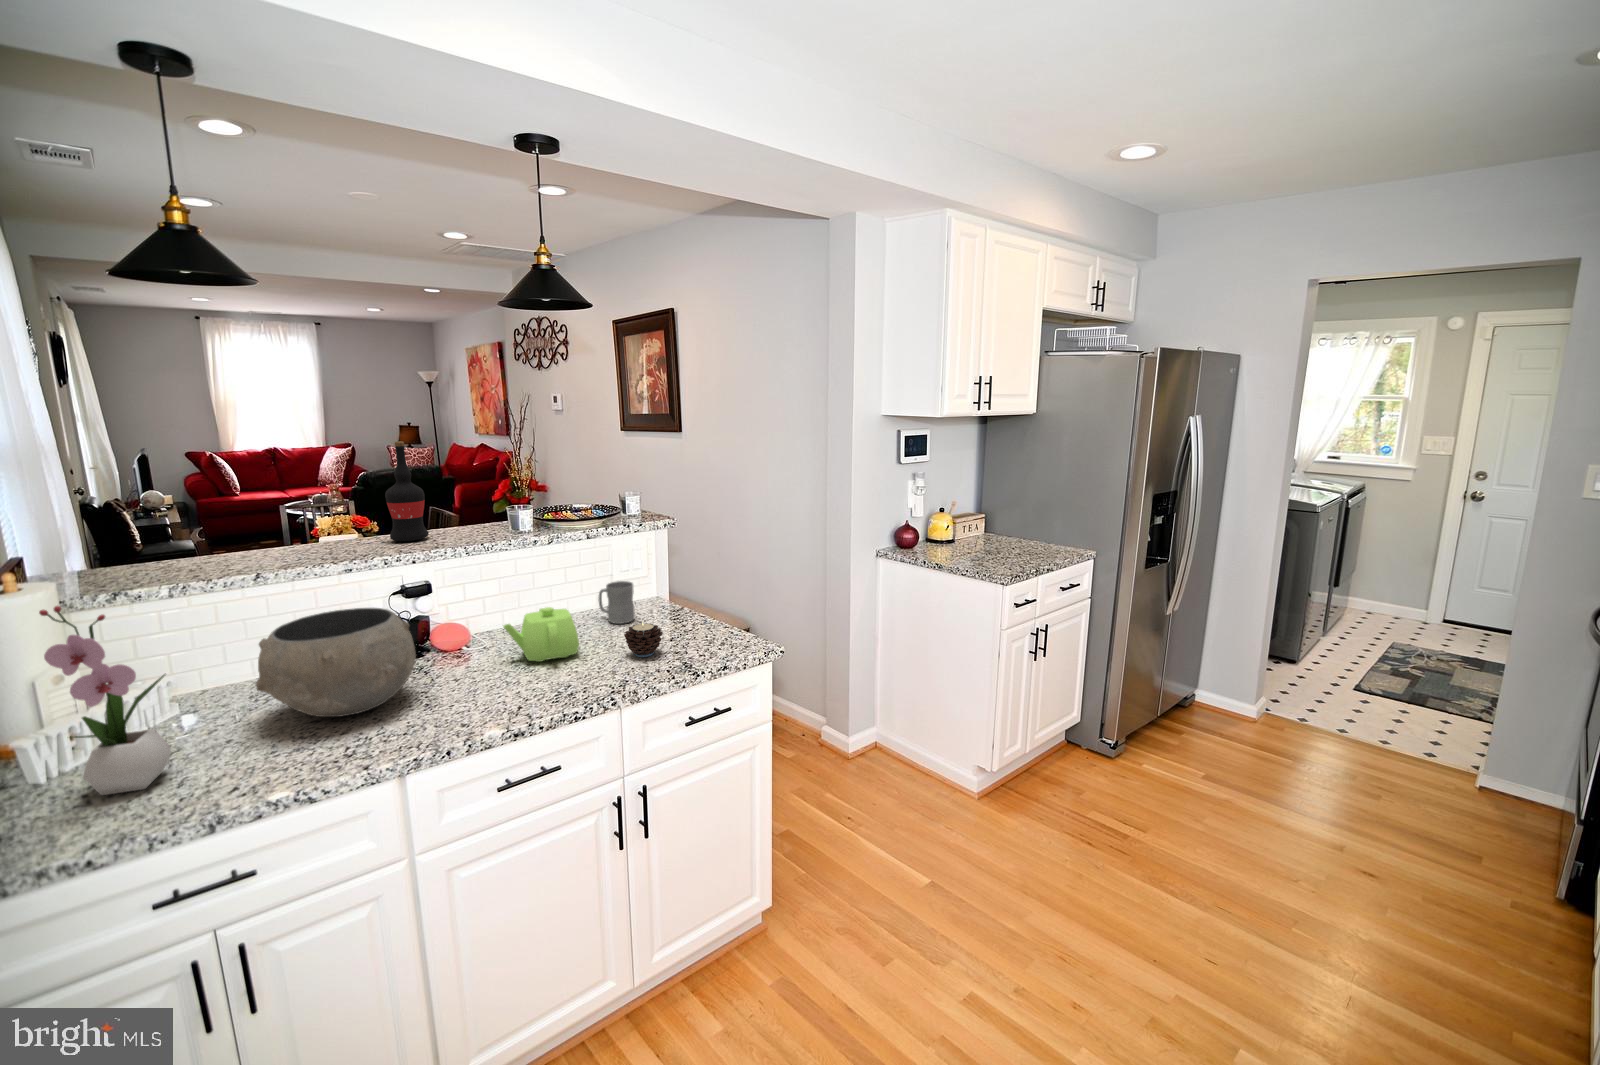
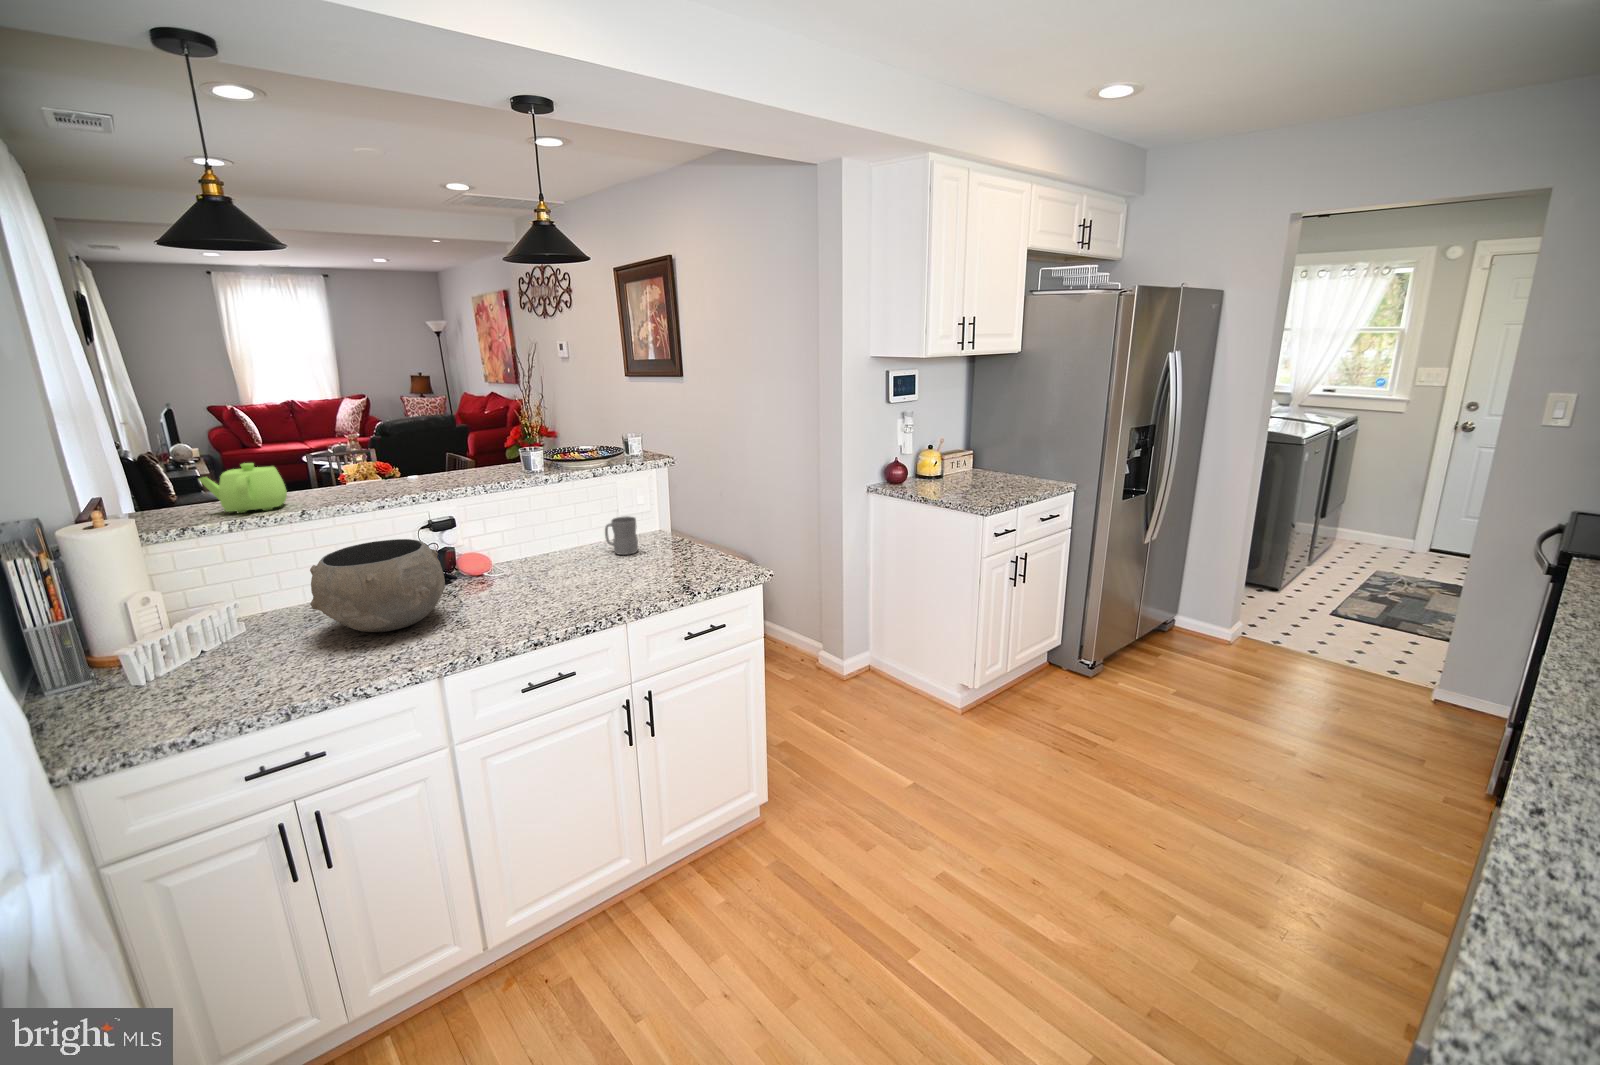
wine bottle: present [385,441,429,541] -> none [407,391,449,483]
flower arrangement: present [39,606,171,795] -> none [135,534,248,692]
teapot: present [503,607,579,662] -> present [199,463,287,513]
candle: present [624,622,663,657] -> none [628,550,662,582]

